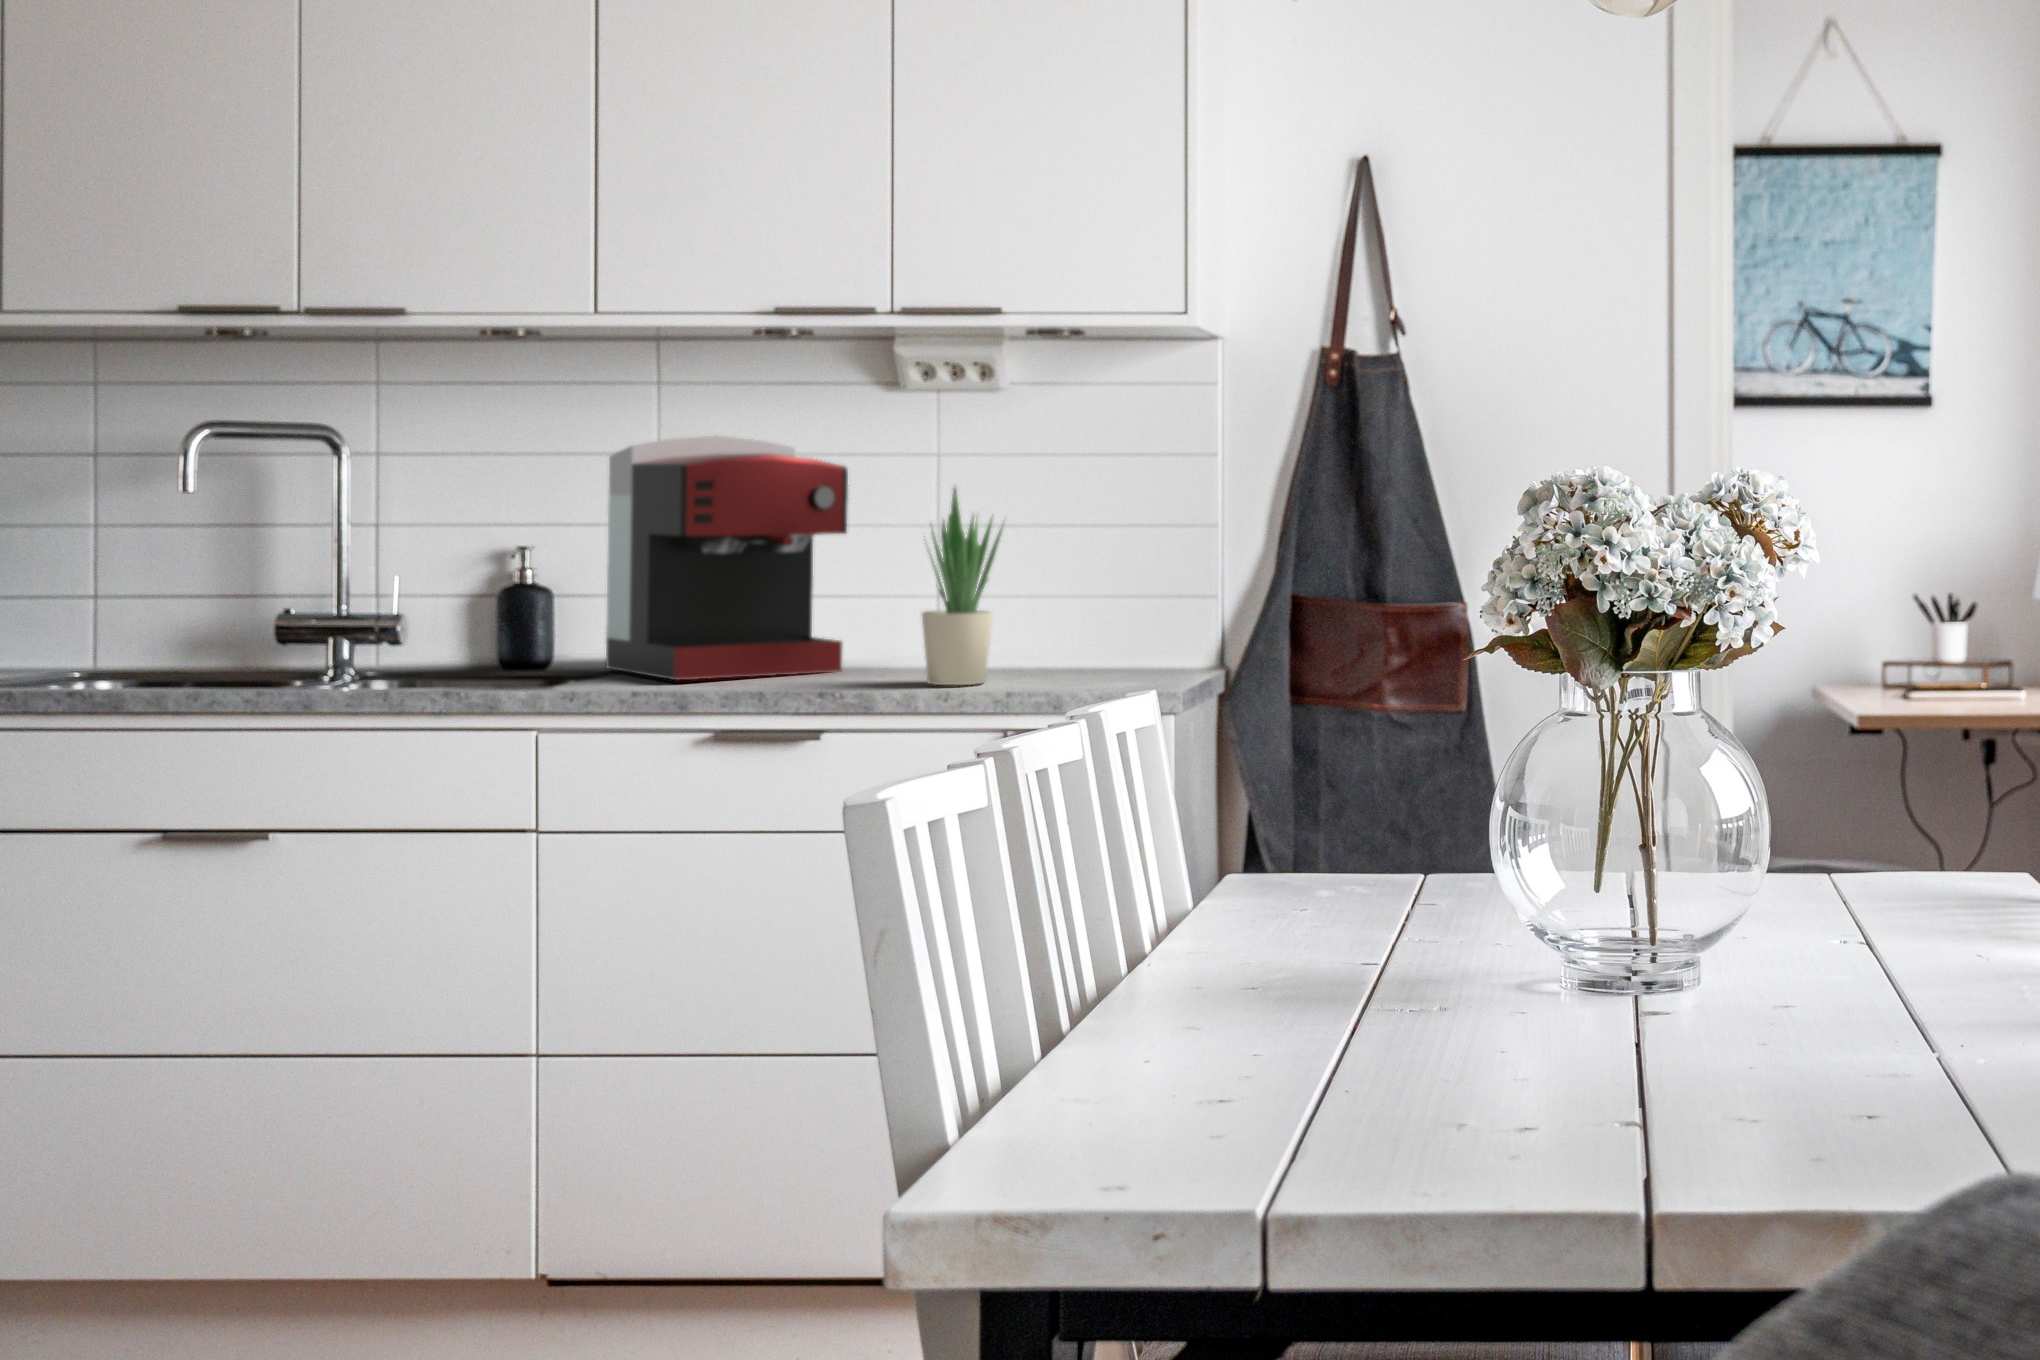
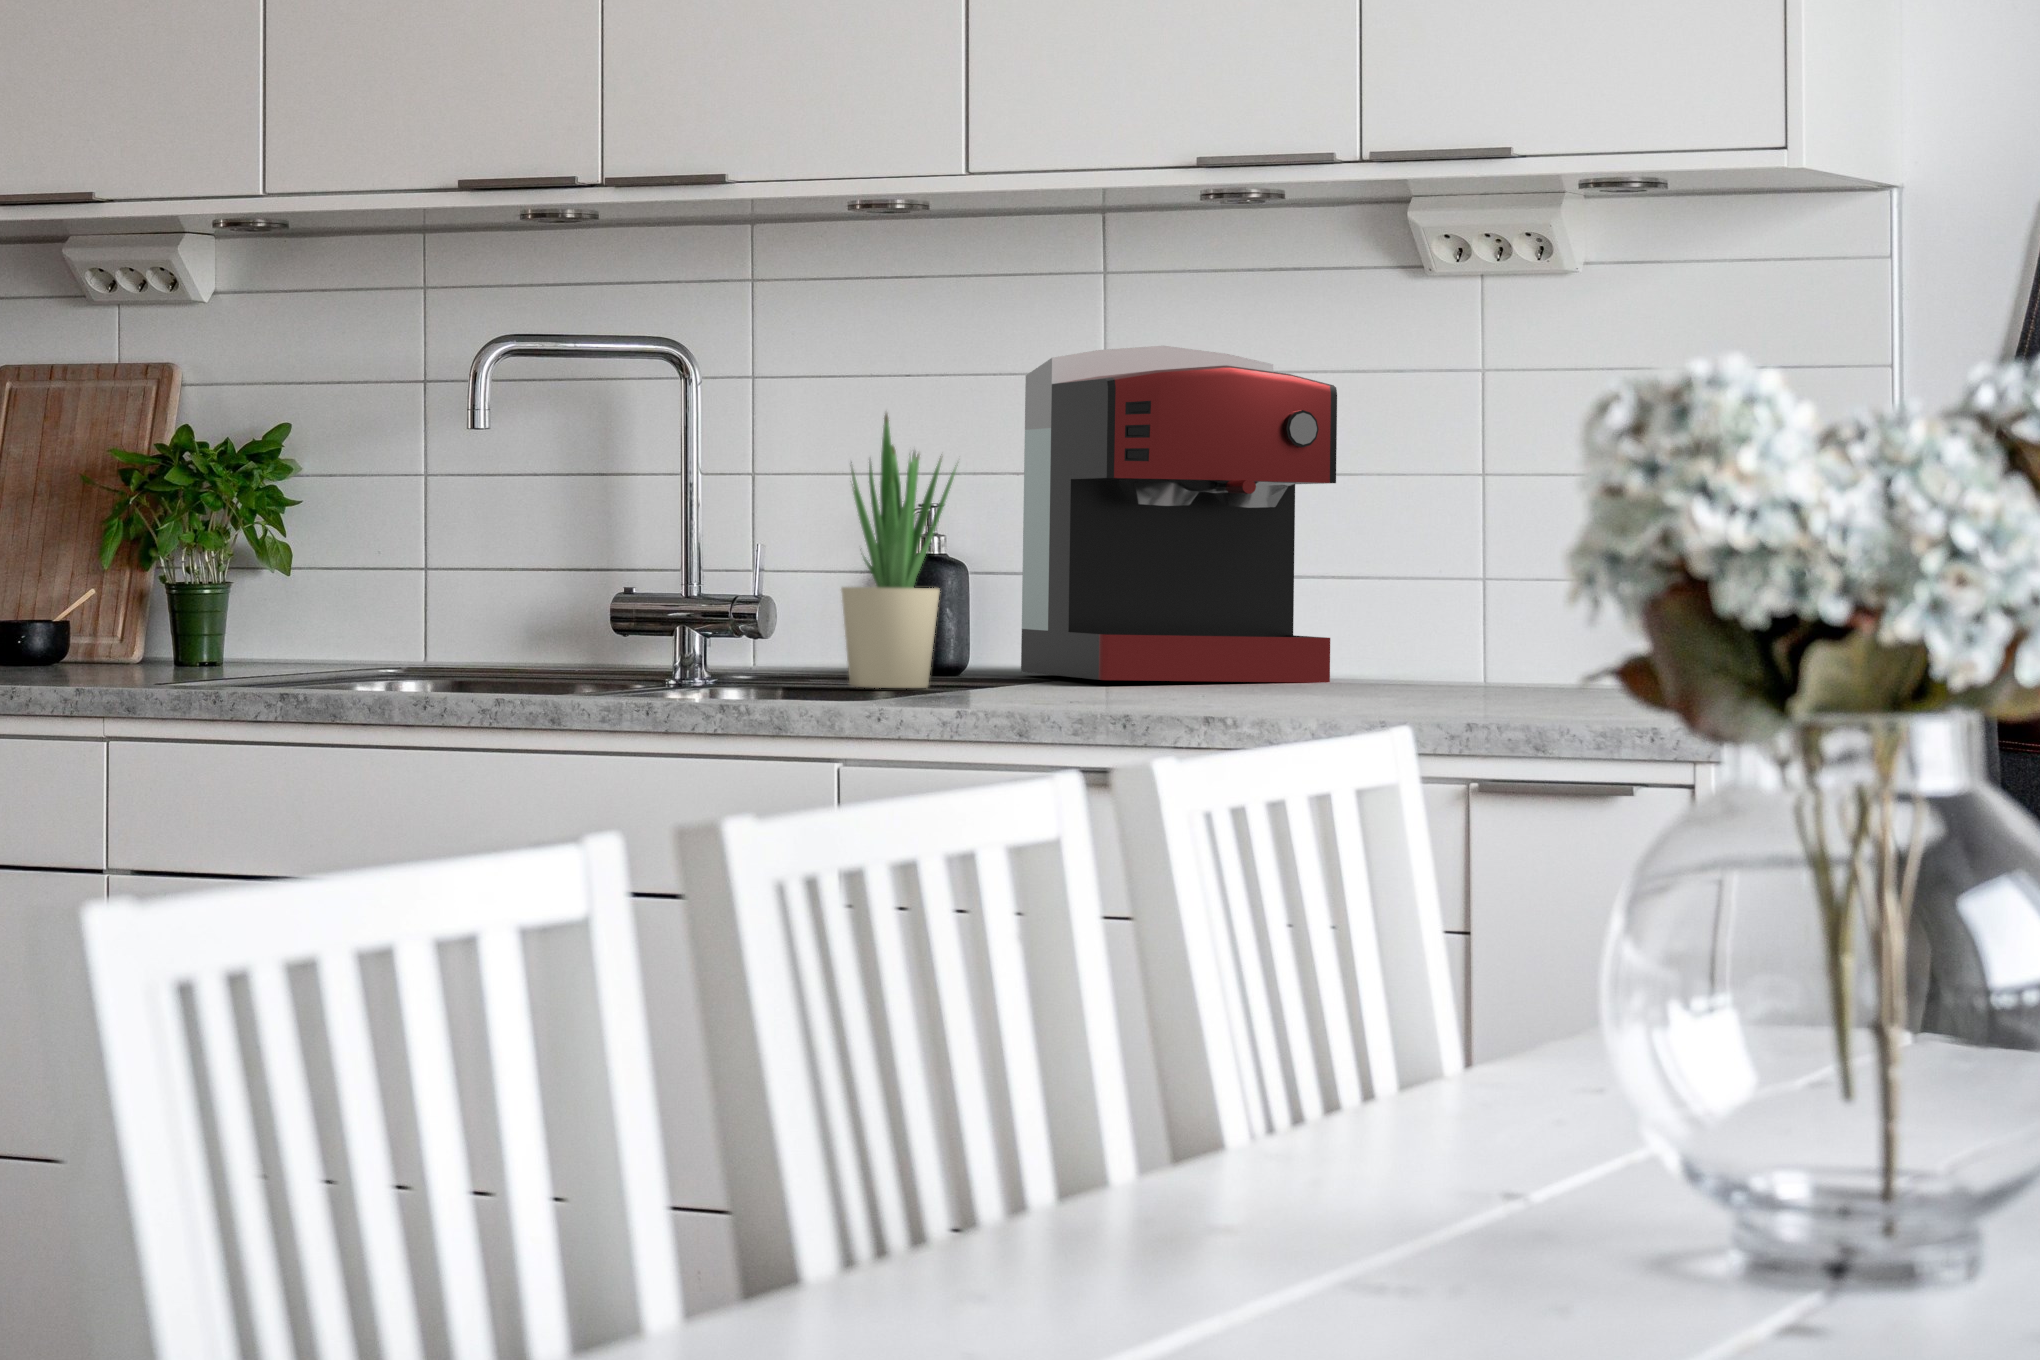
potted plant: present [922,488,1002,685] -> present [841,413,958,688]

